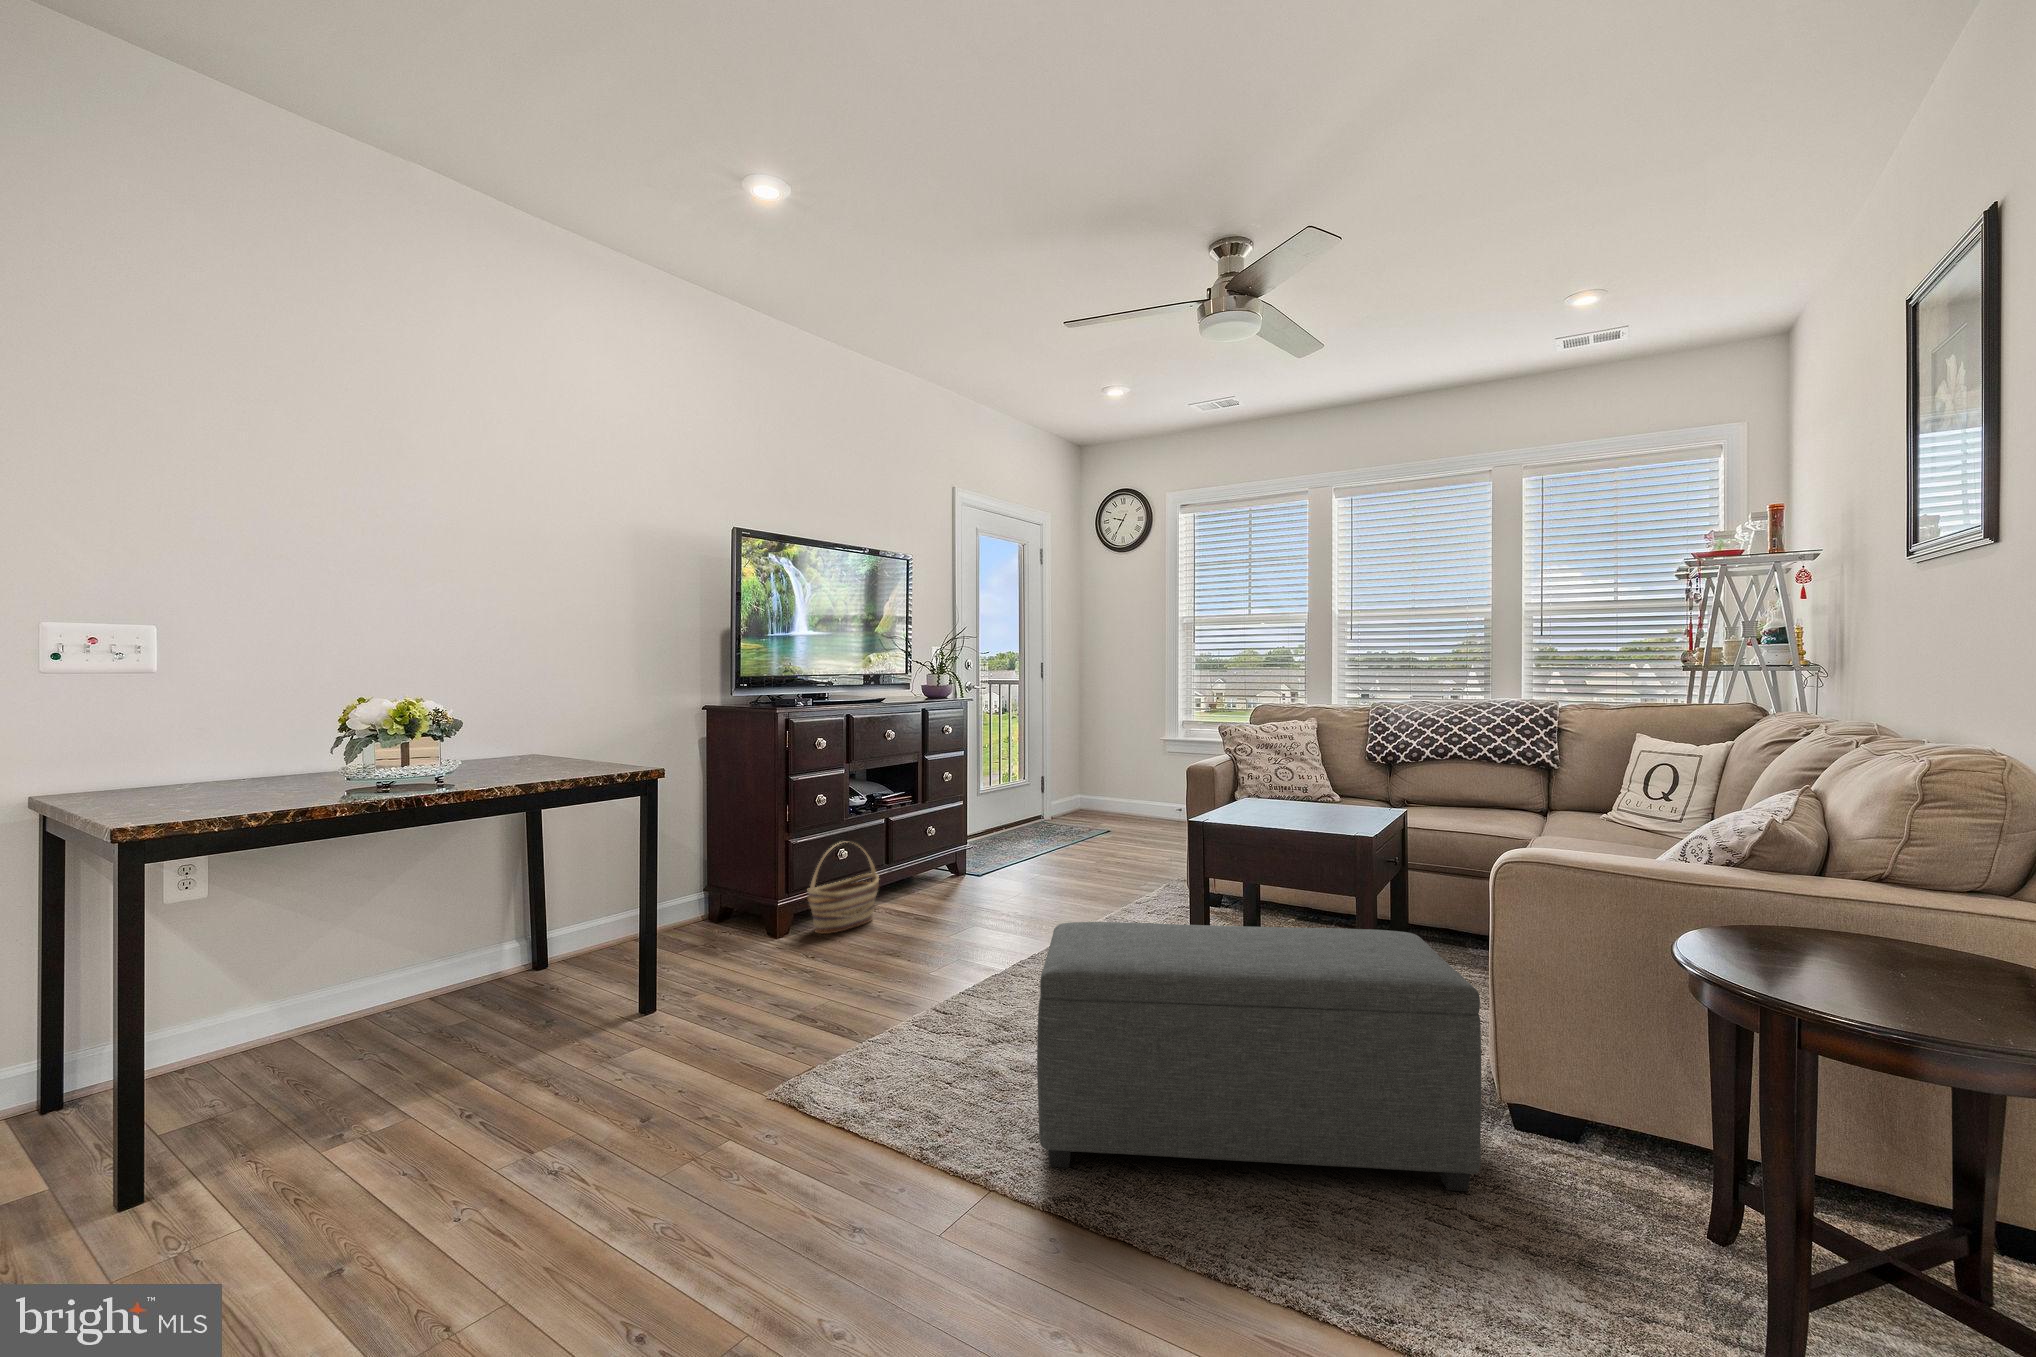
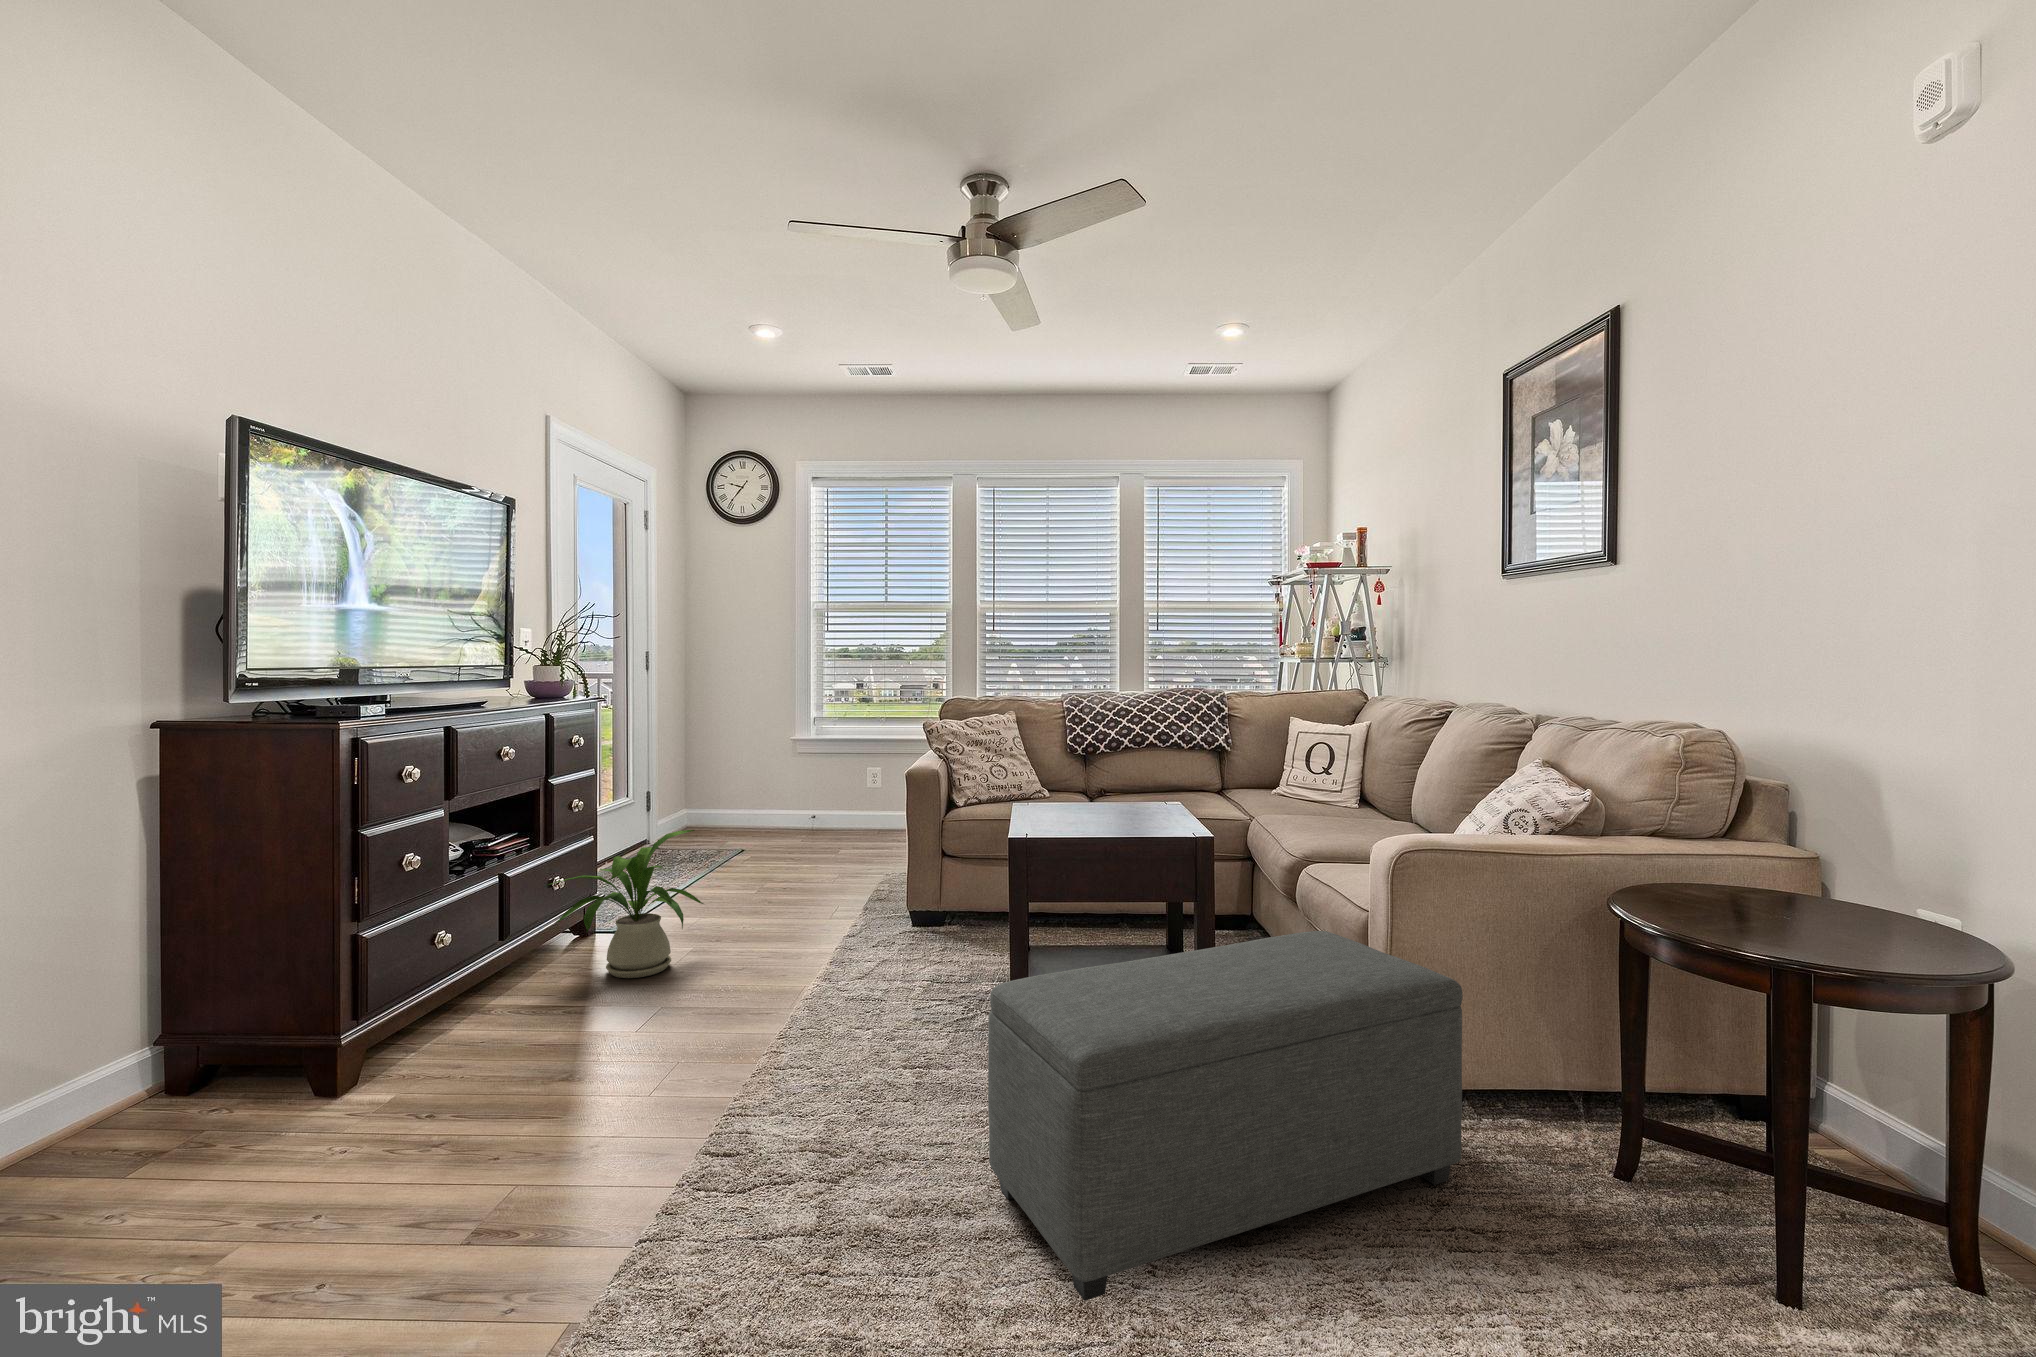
house plant: none [892,800,1006,909] -> present [549,830,704,978]
basket: present [808,846,879,934] -> none [448,909,547,1049]

